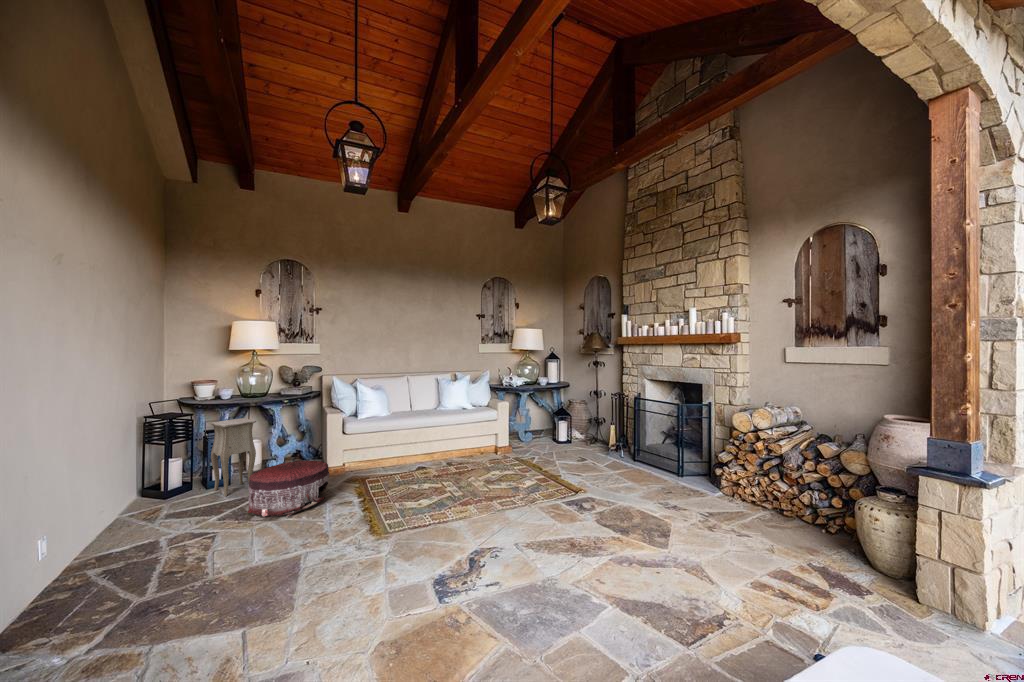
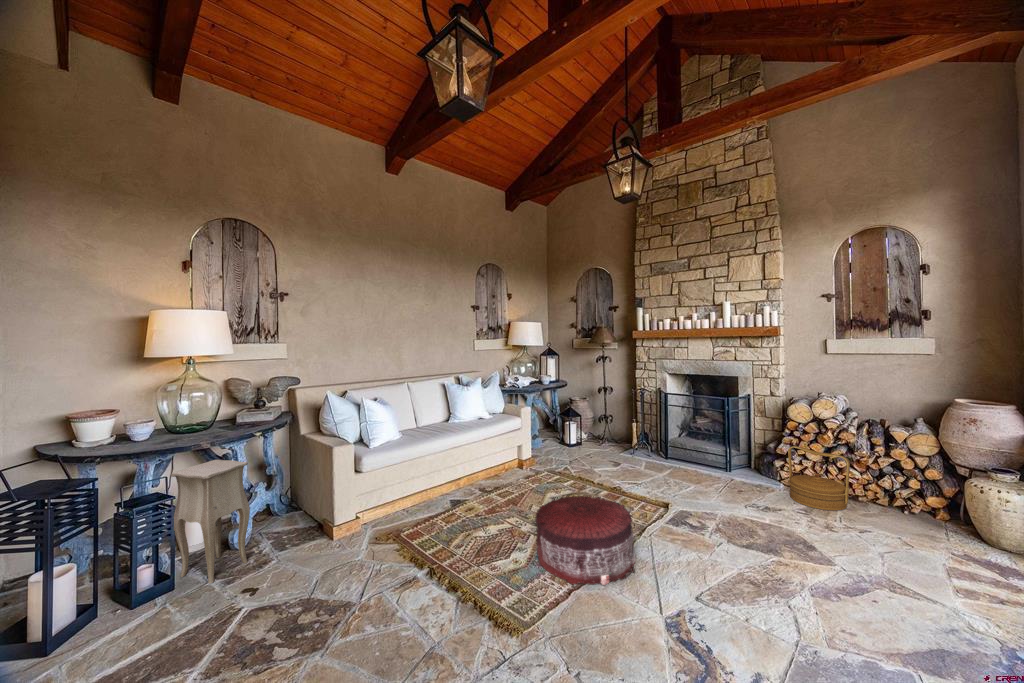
woven basket: none [713,456,769,525] -> present [788,446,850,511]
pouf: present [248,460,330,517] -> present [535,496,636,585]

